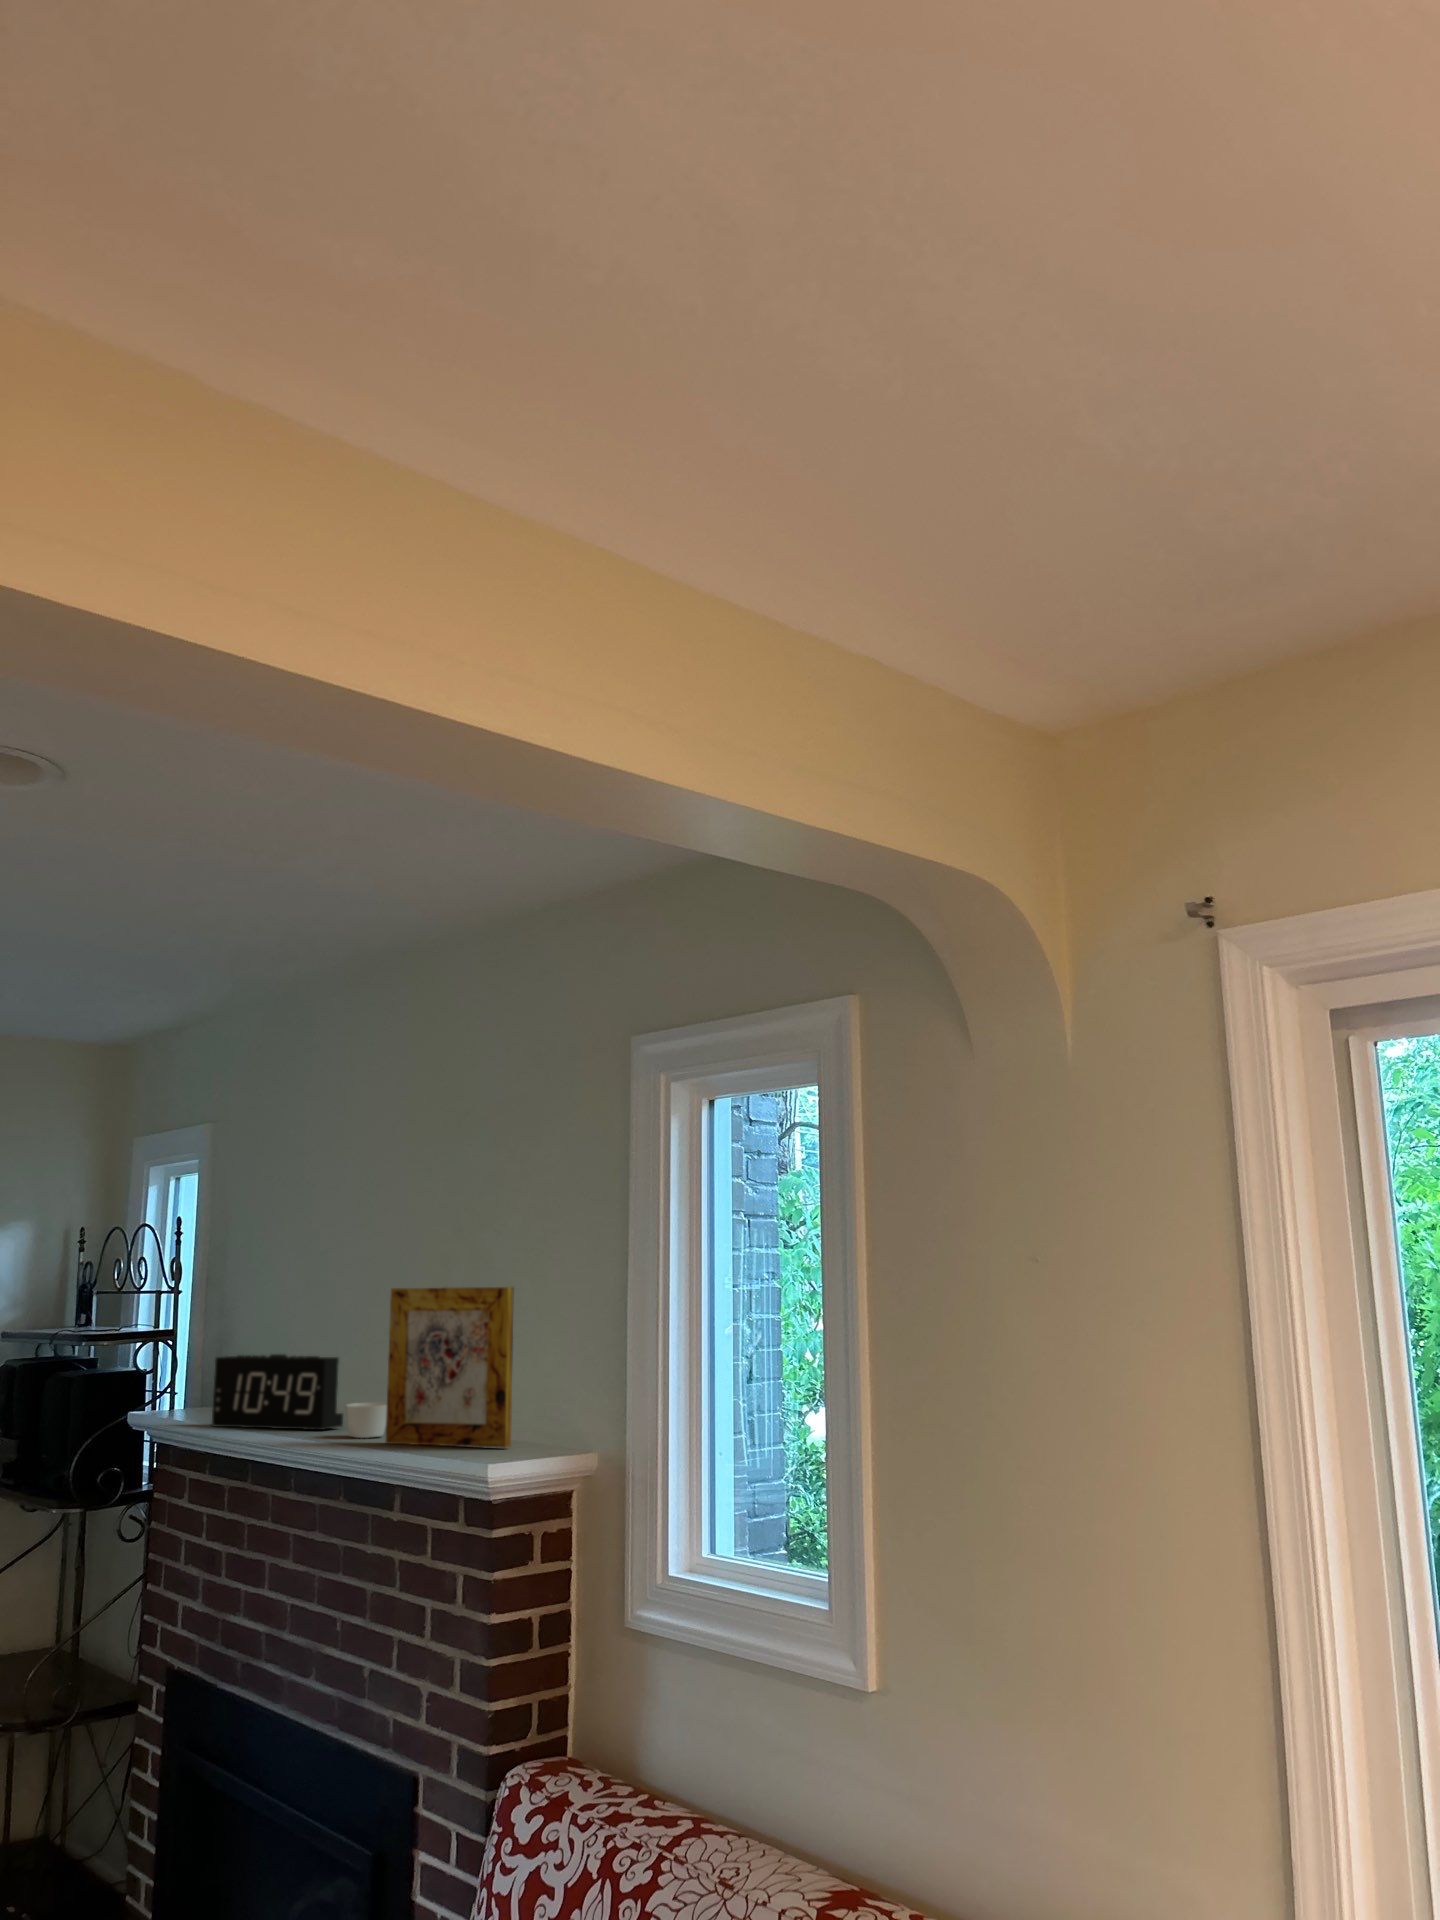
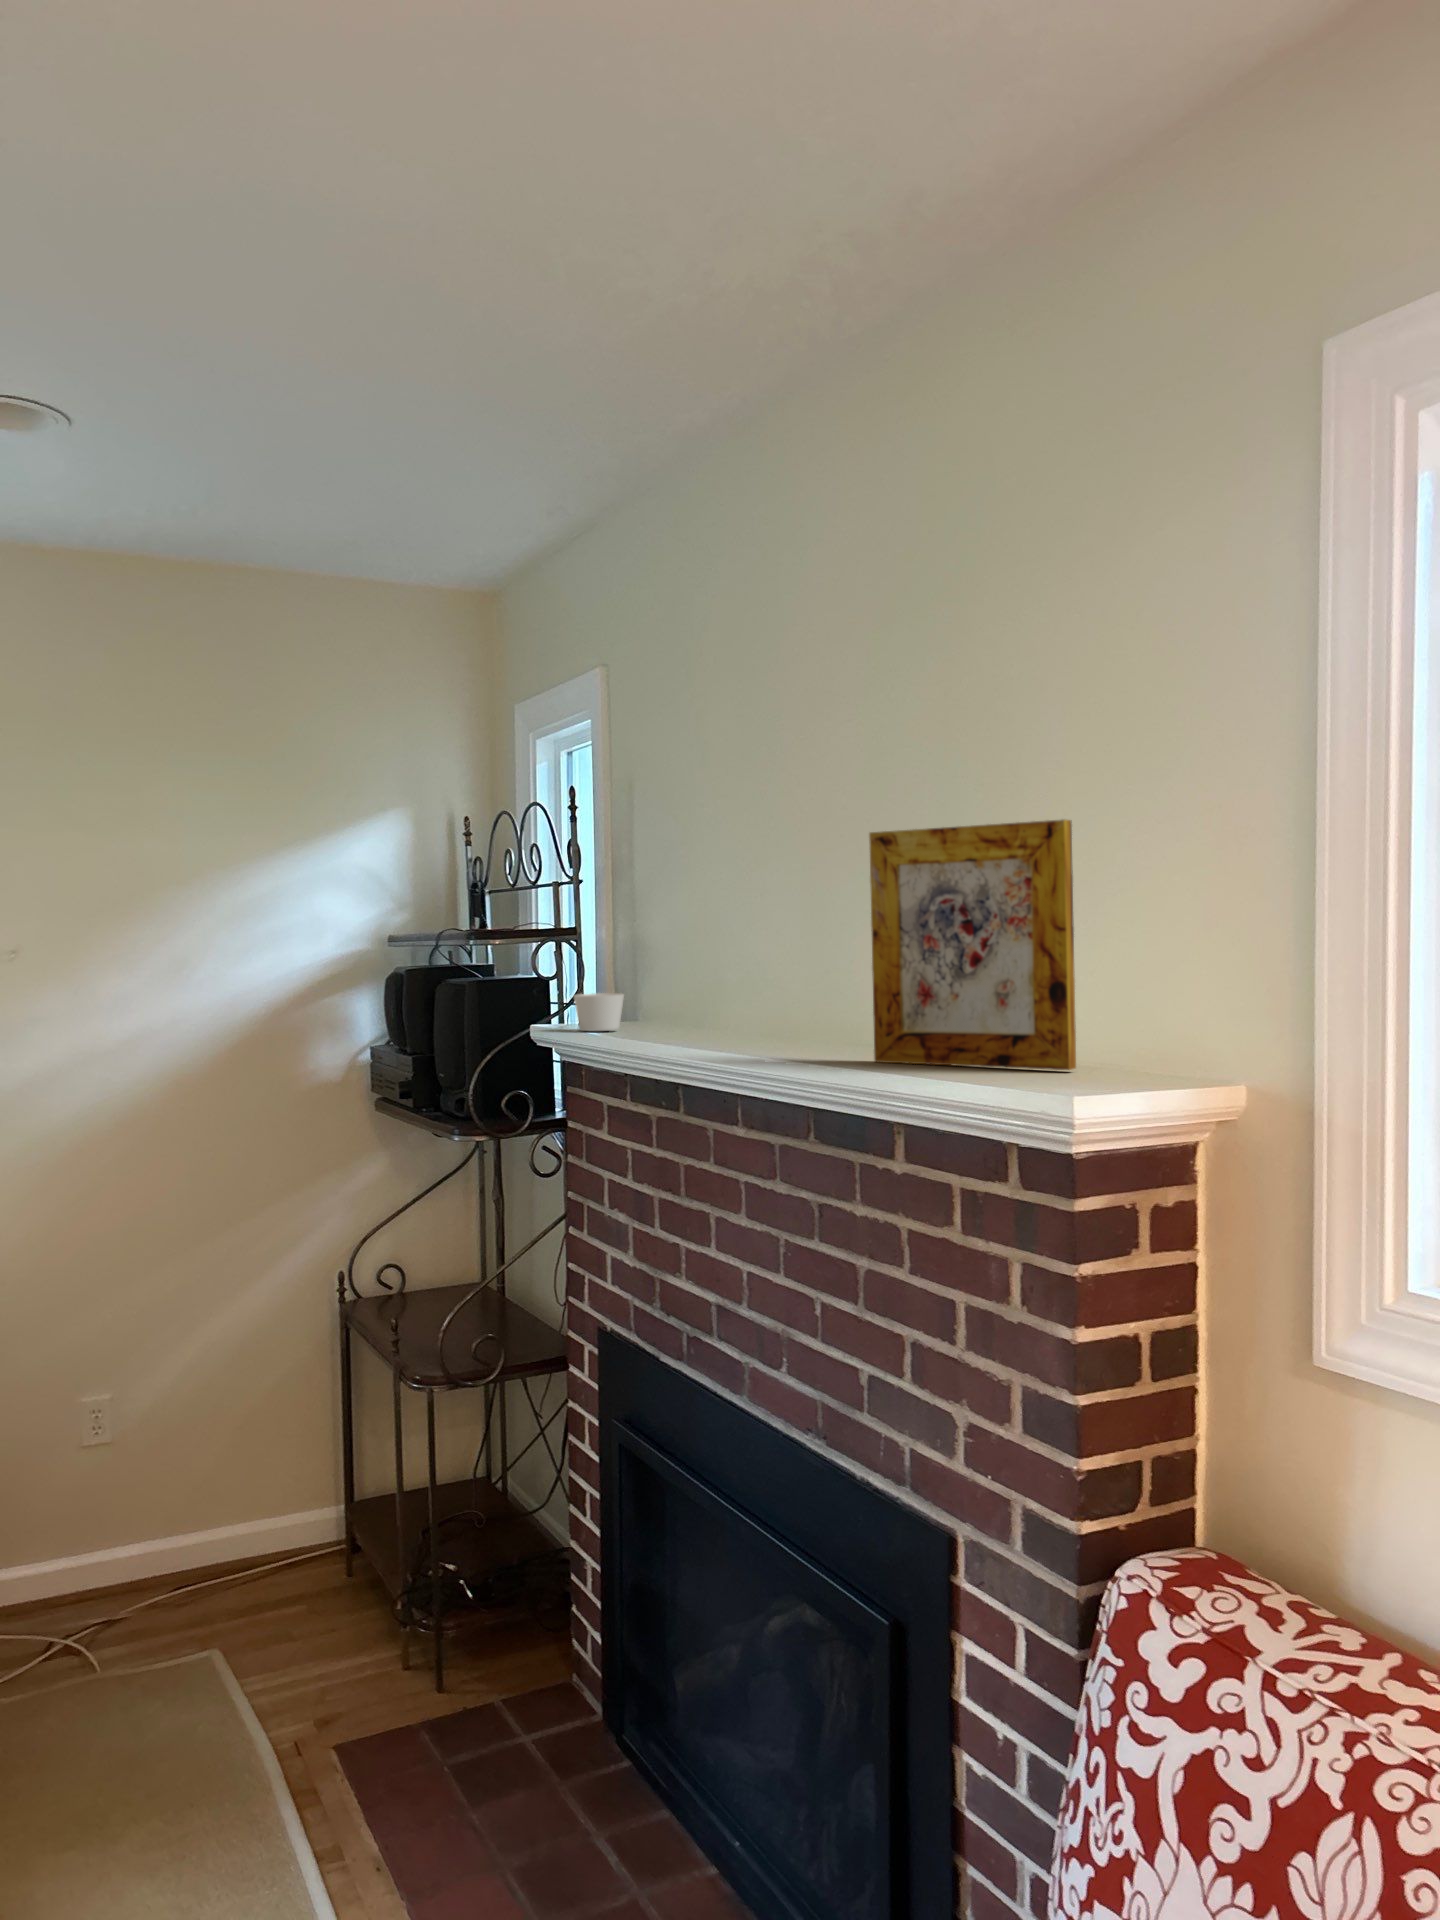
alarm clock: present [212,1354,343,1430] -> none [624,943,802,1044]
candle: present [346,1403,387,1438] -> present [574,993,624,1031]

